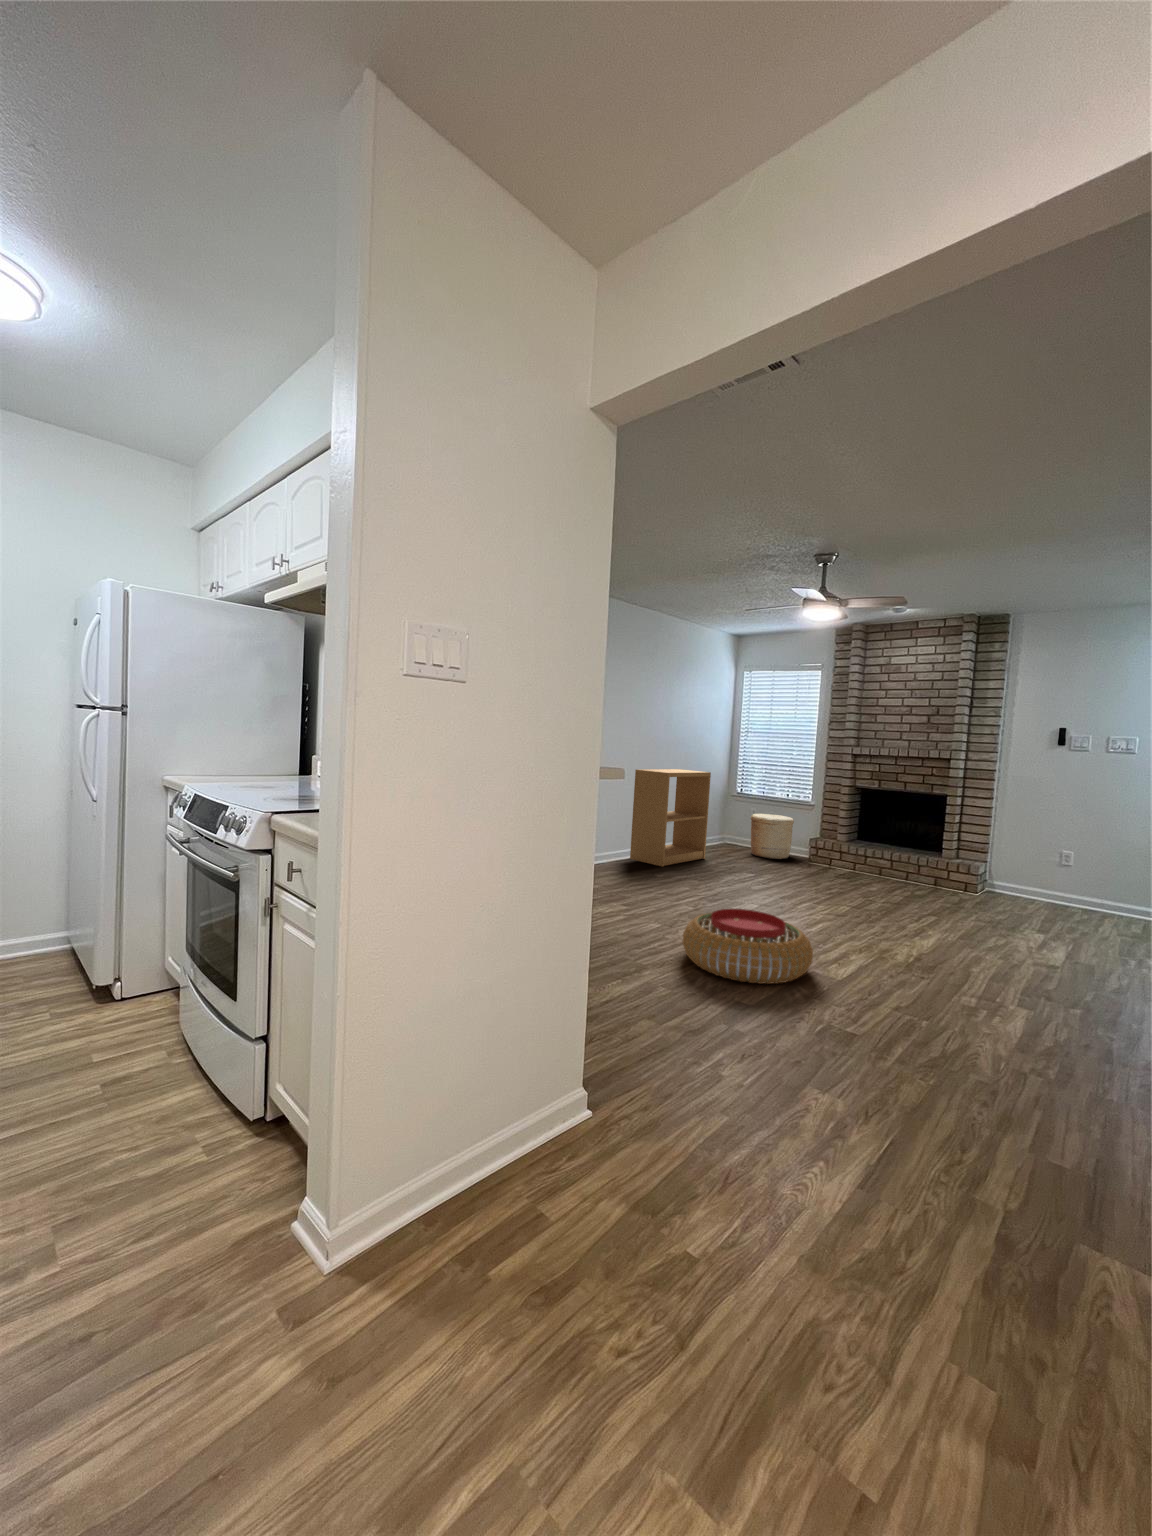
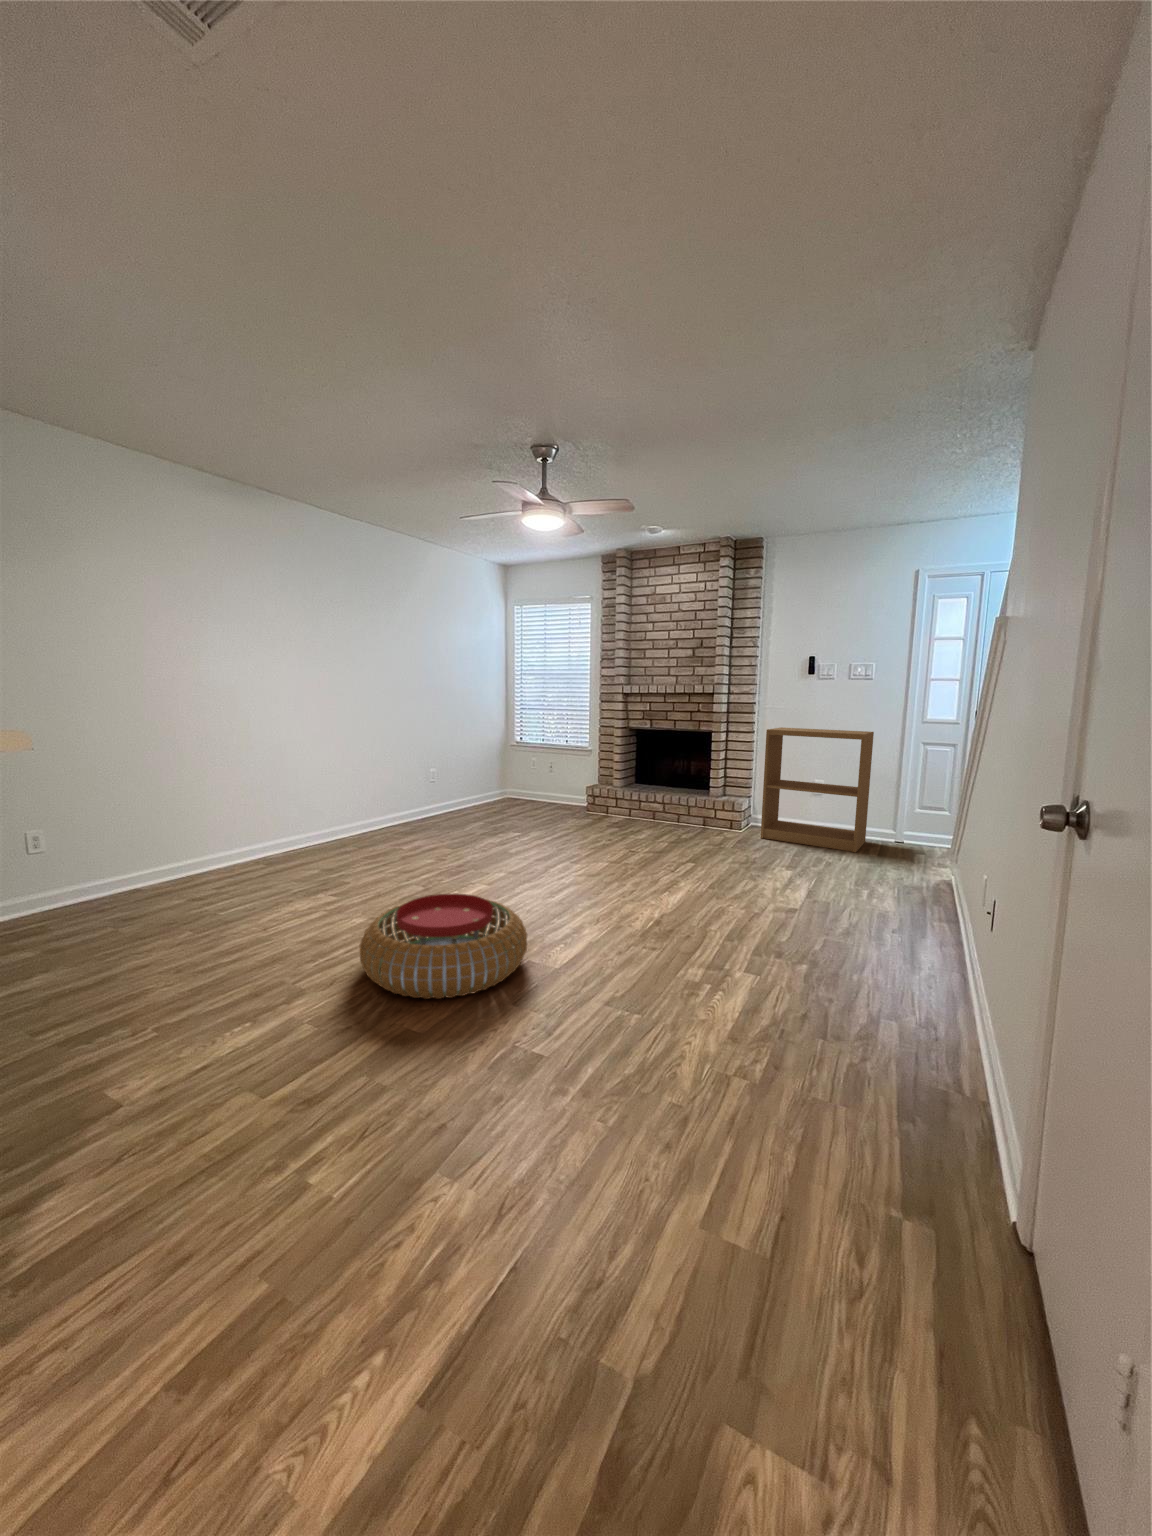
bookshelf: present [630,769,711,866] -> present [761,727,874,852]
woven basket: present [751,814,794,859] -> none [526,762,571,810]

